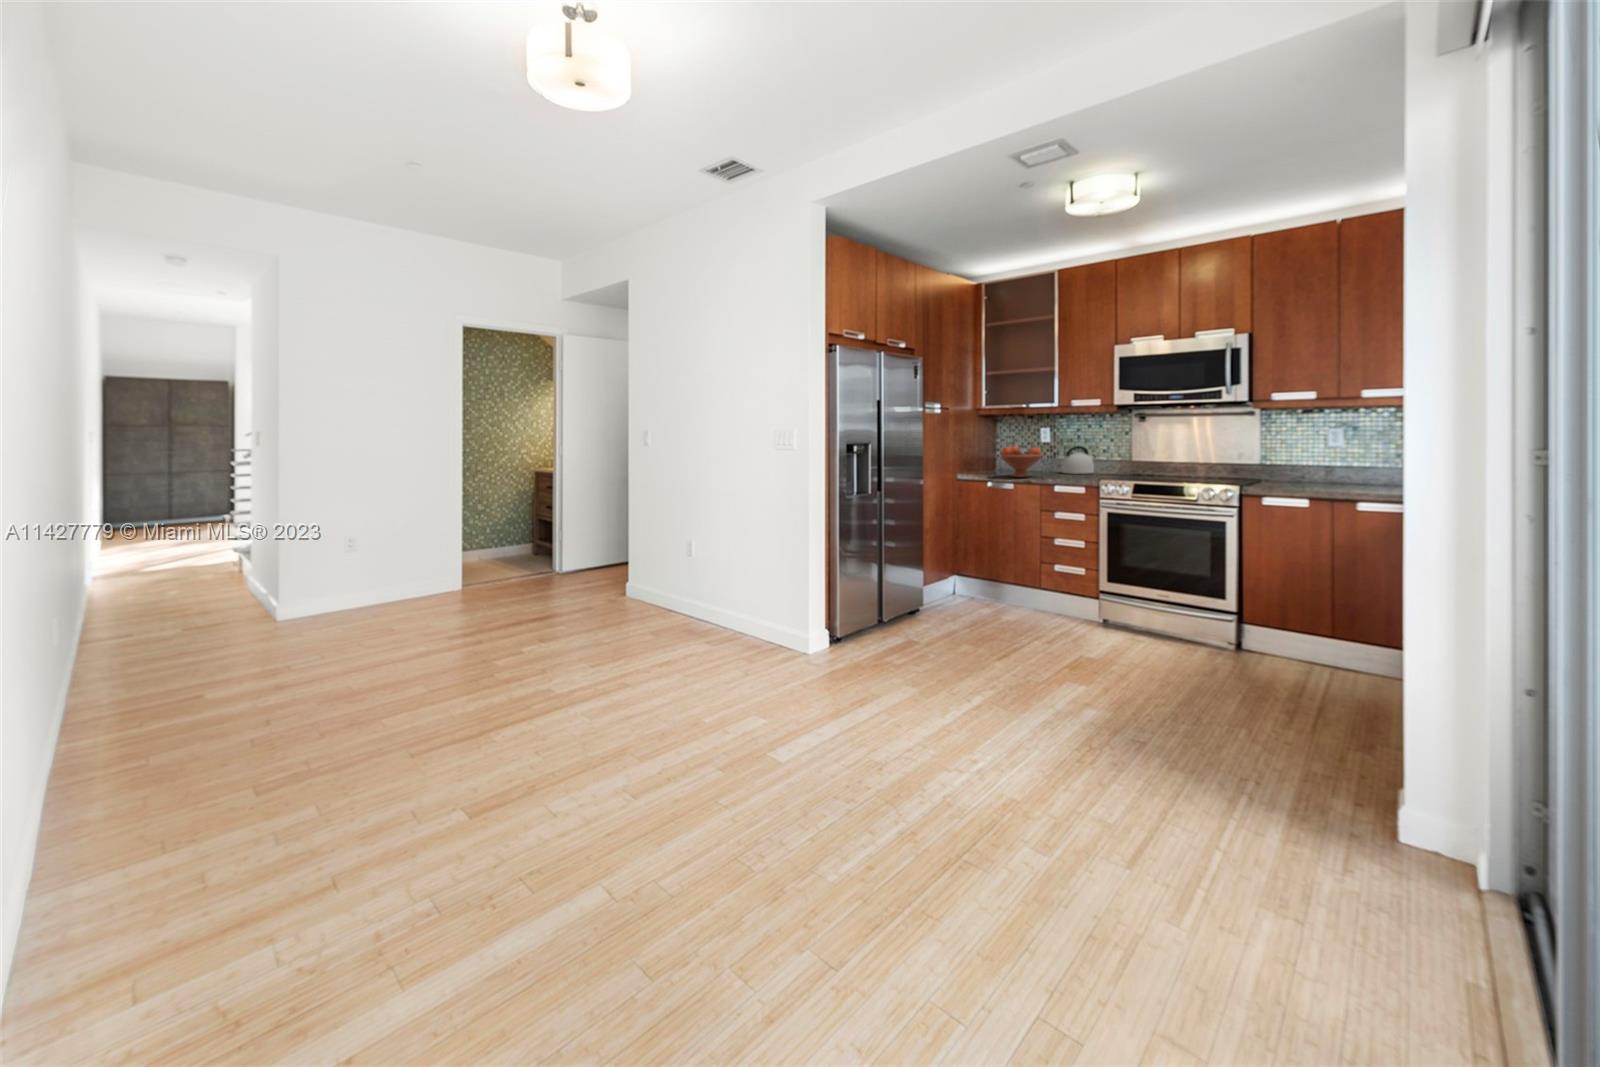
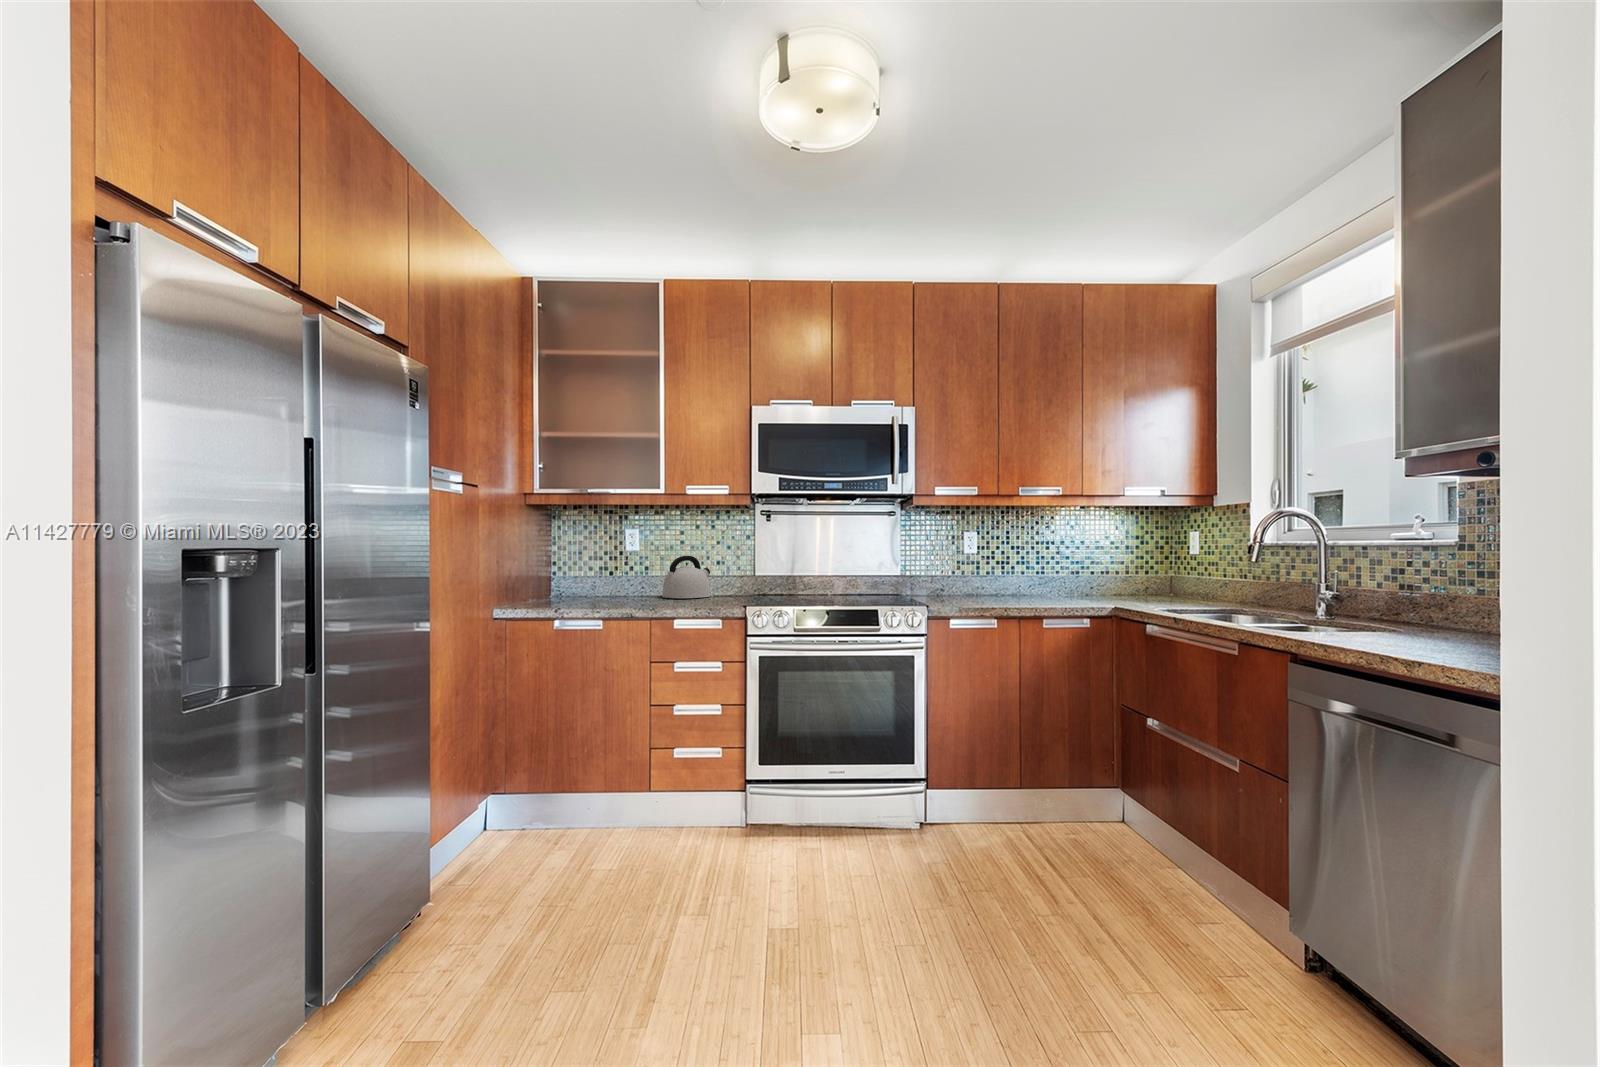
fruit bowl: present [1000,446,1043,477] -> none [570,554,643,608]

